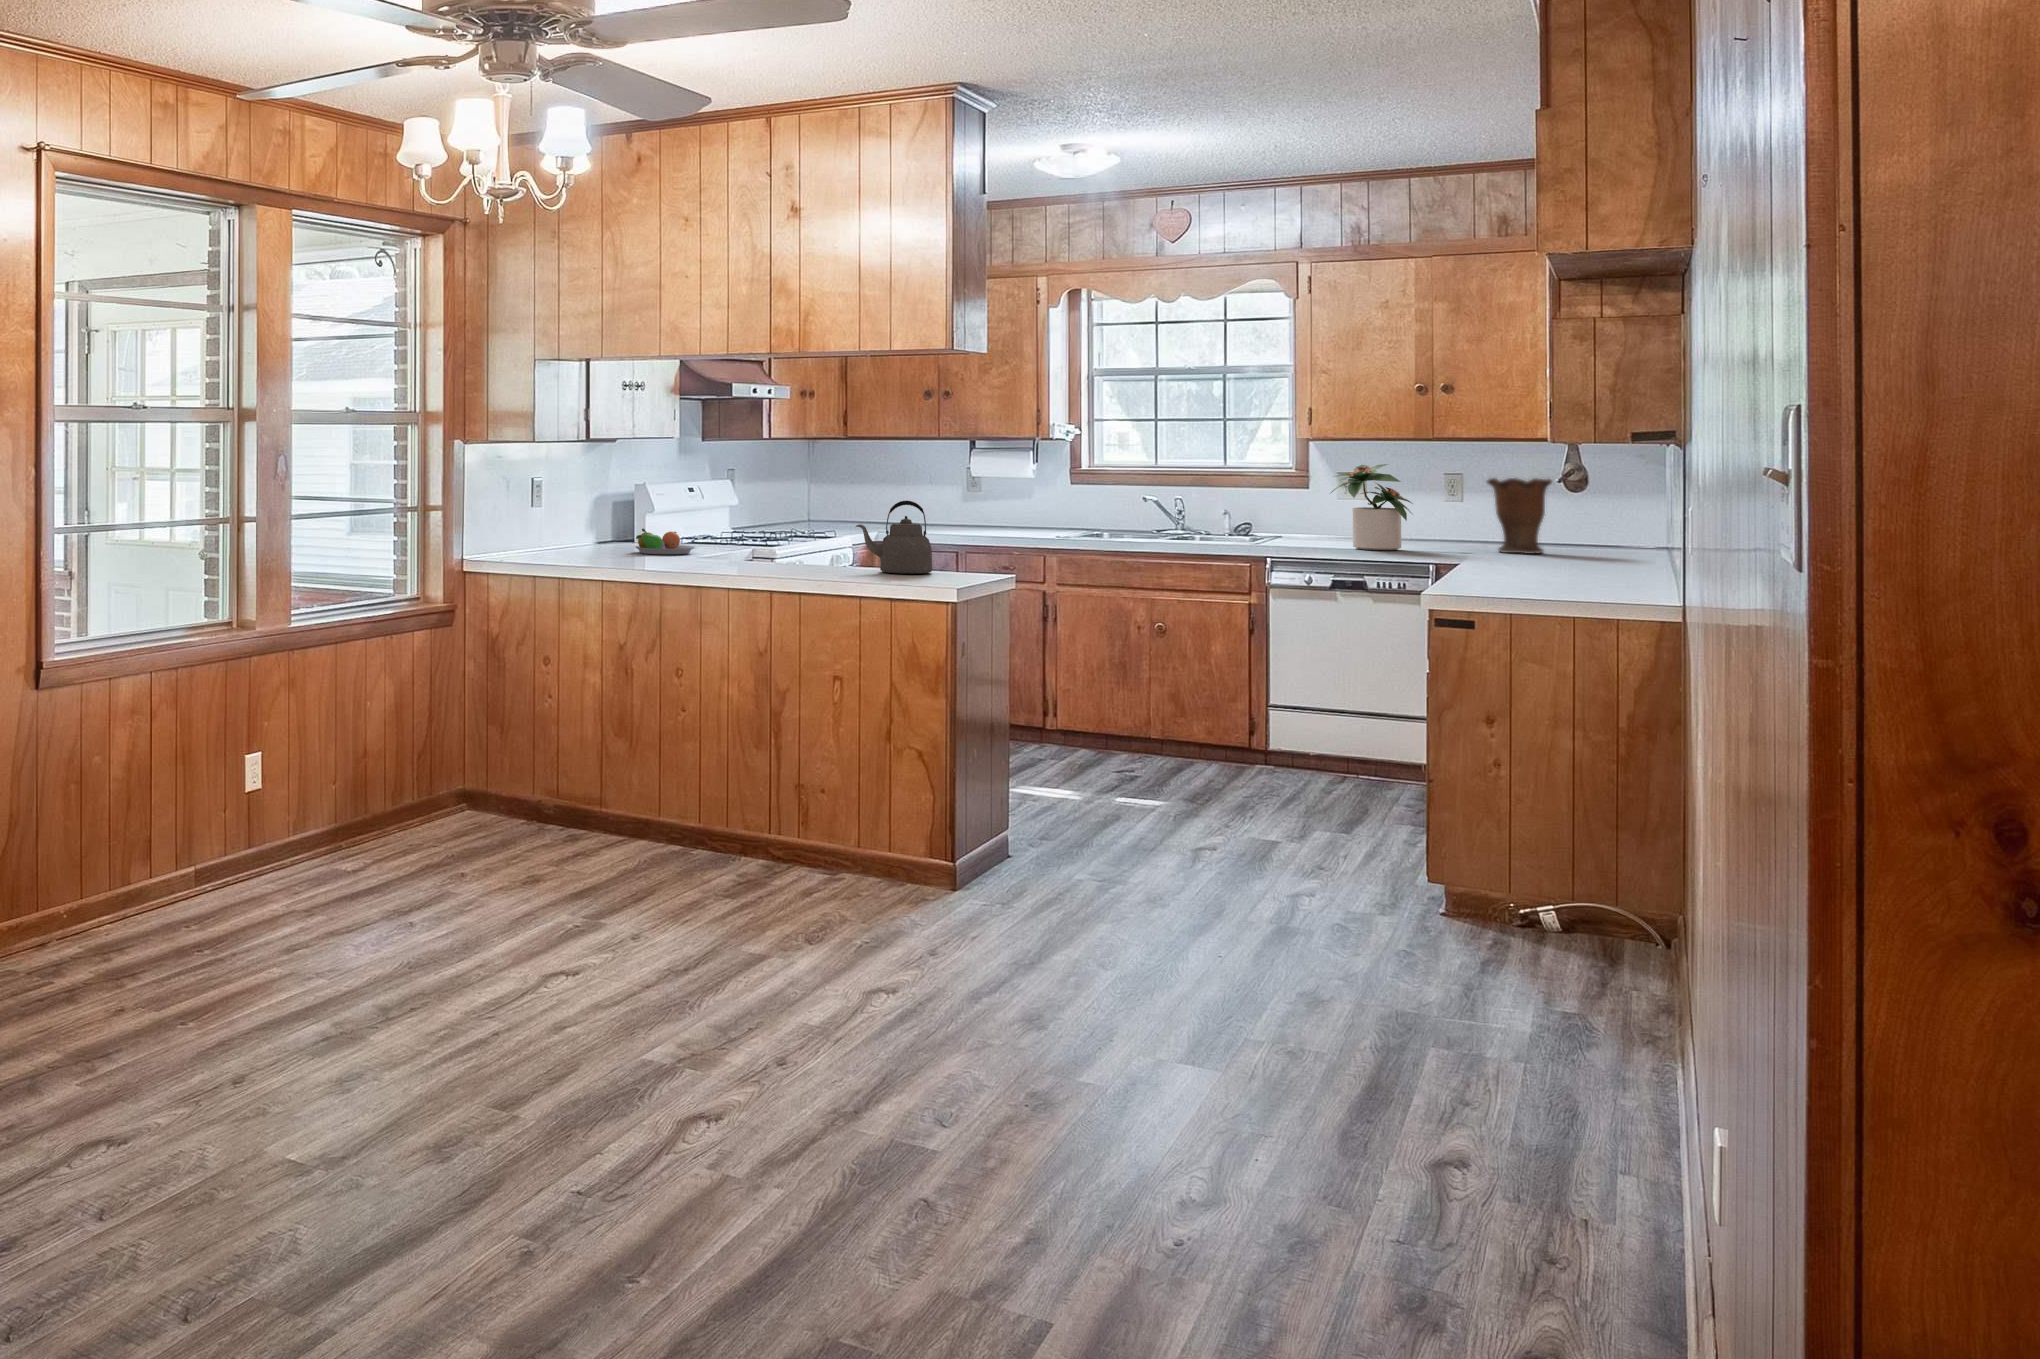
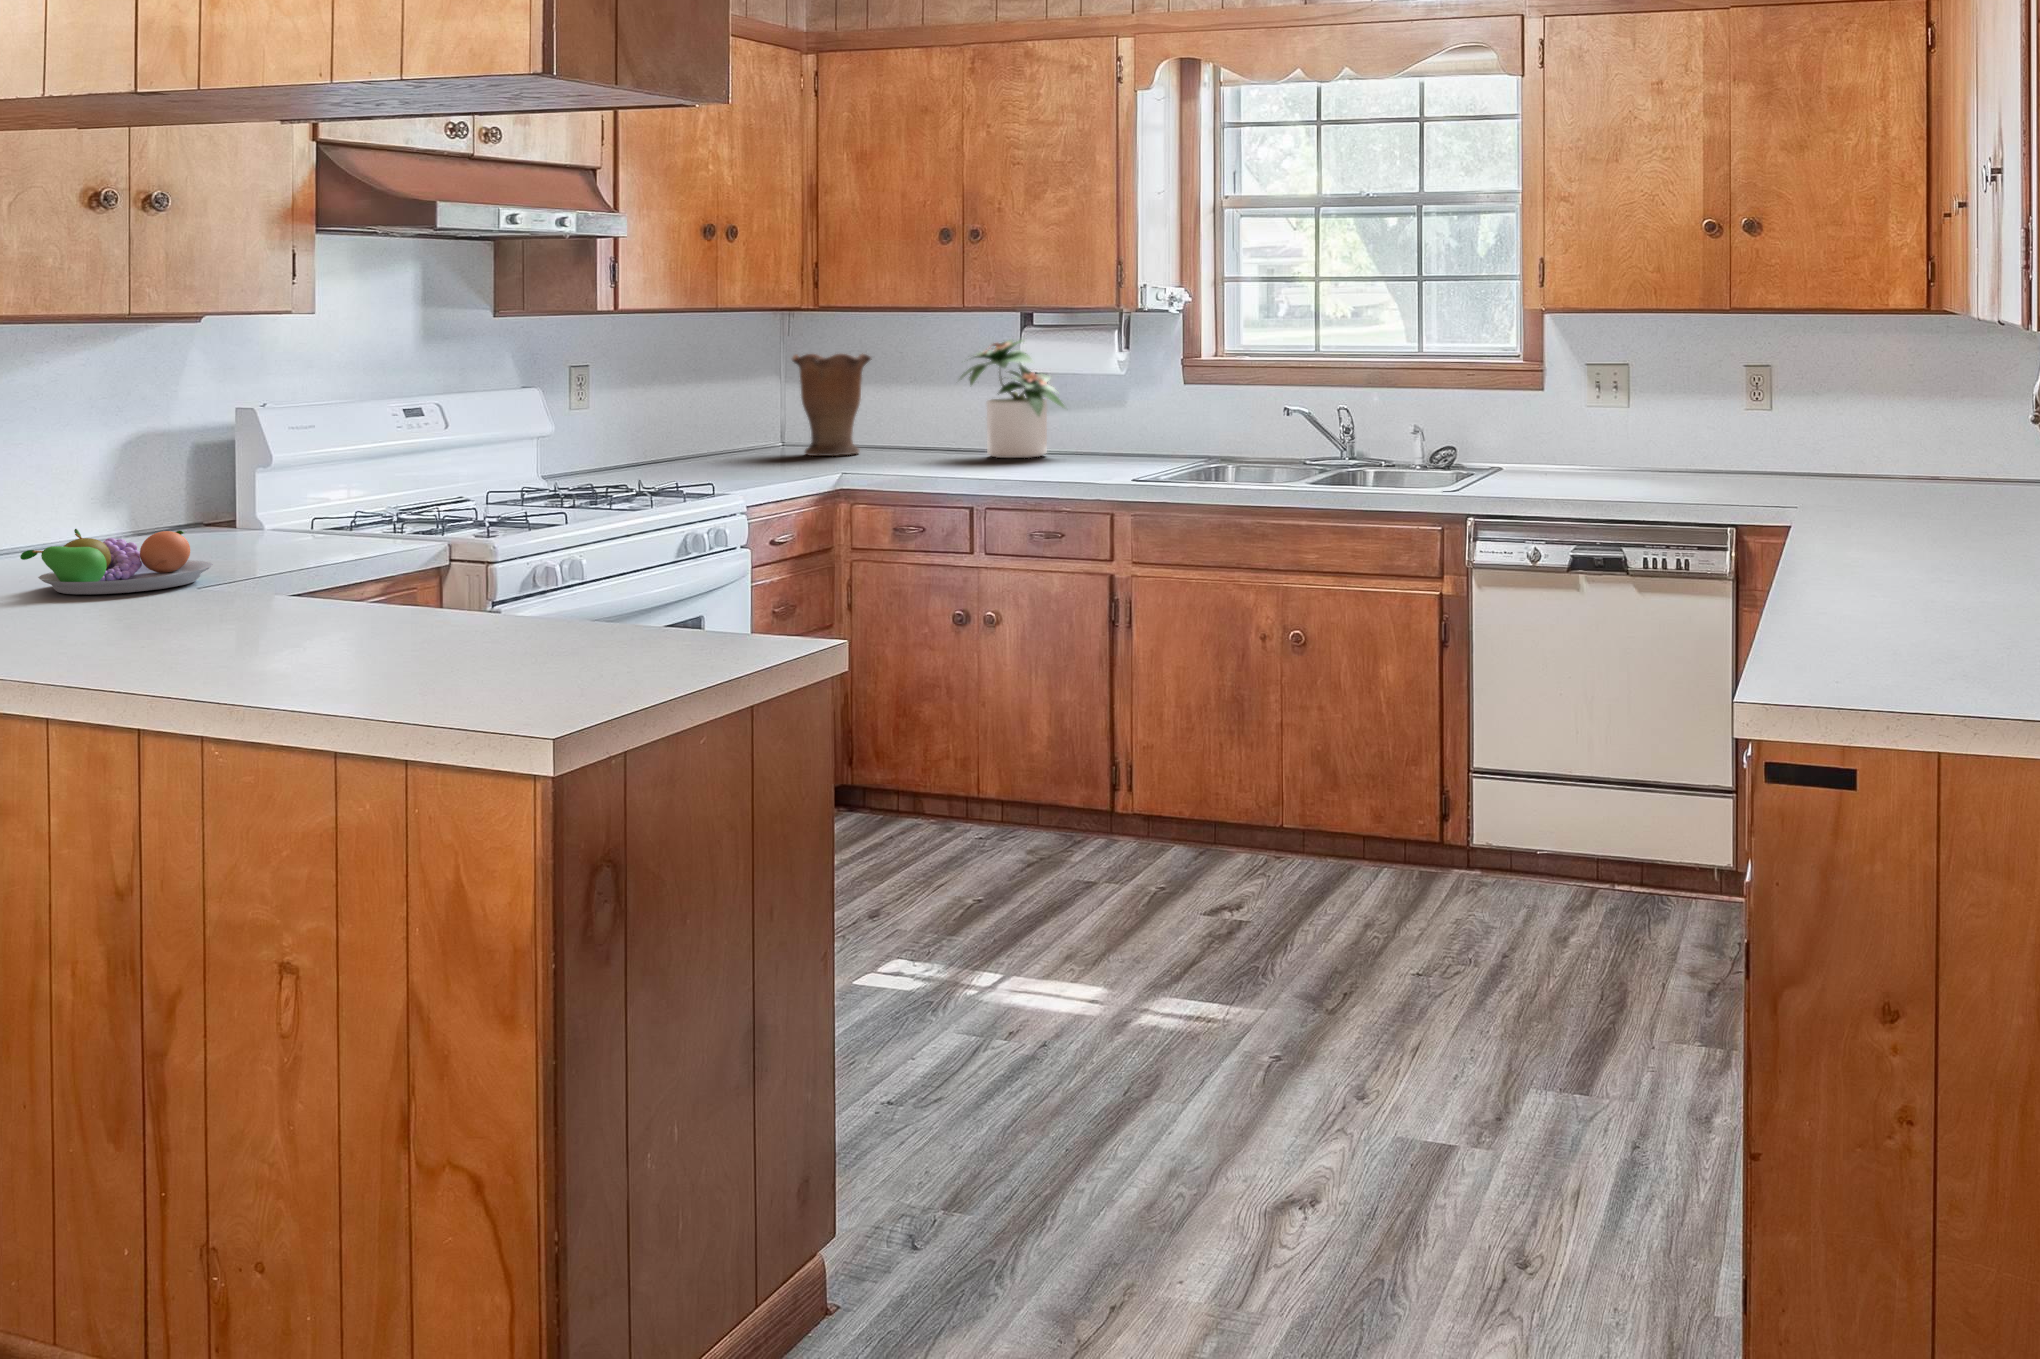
potted plant: present [1331,464,1412,550] -> present [960,340,1064,458]
vase: present [1487,478,1552,554] -> present [792,354,872,456]
kettle: present [856,501,932,574] -> none [414,473,623,668]

